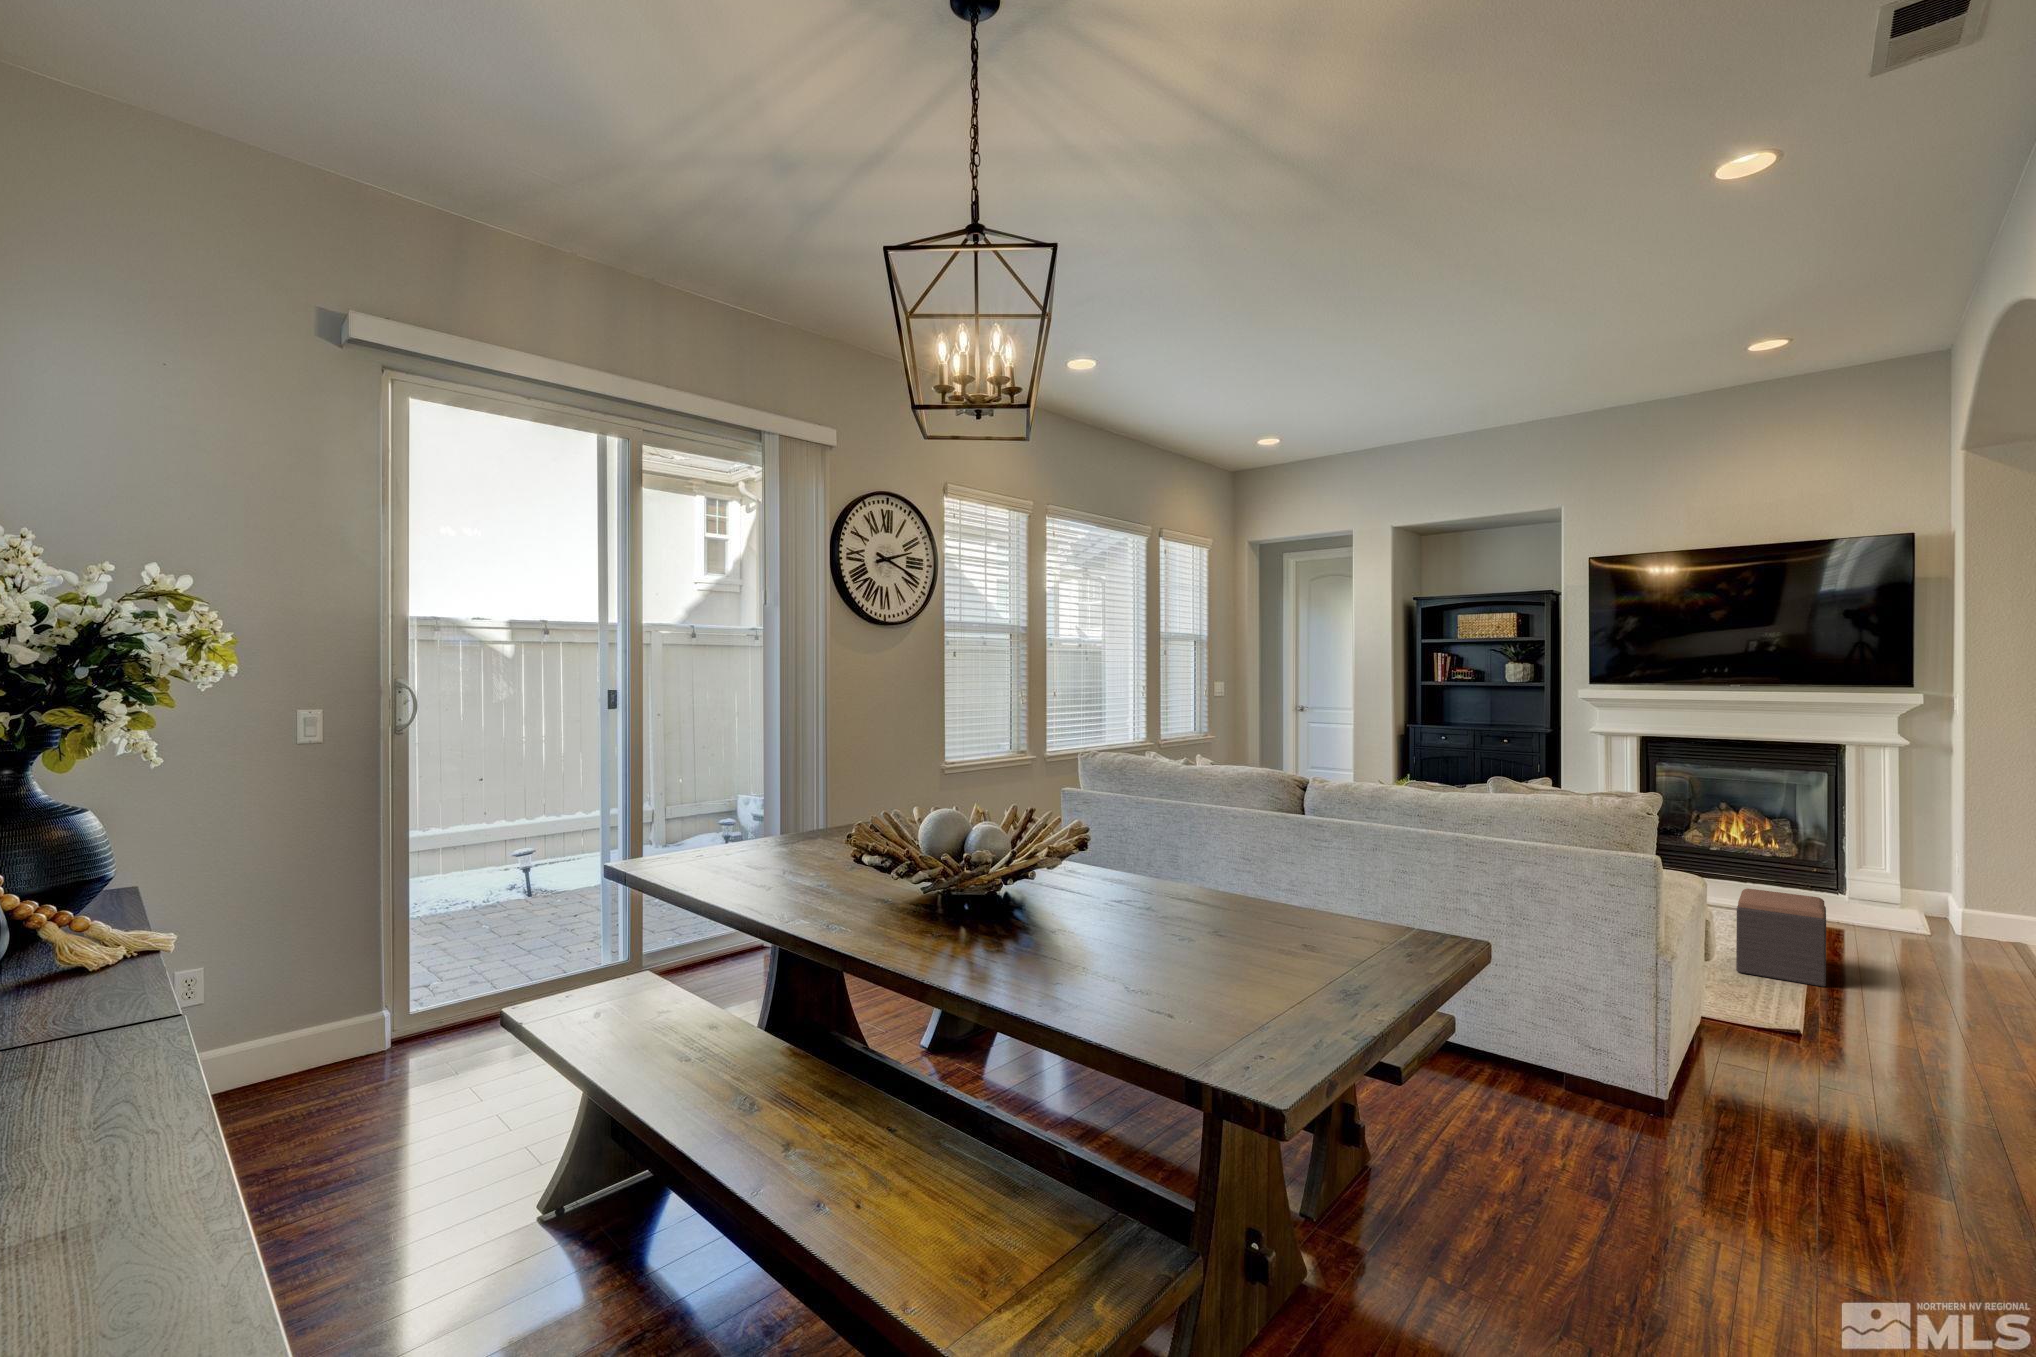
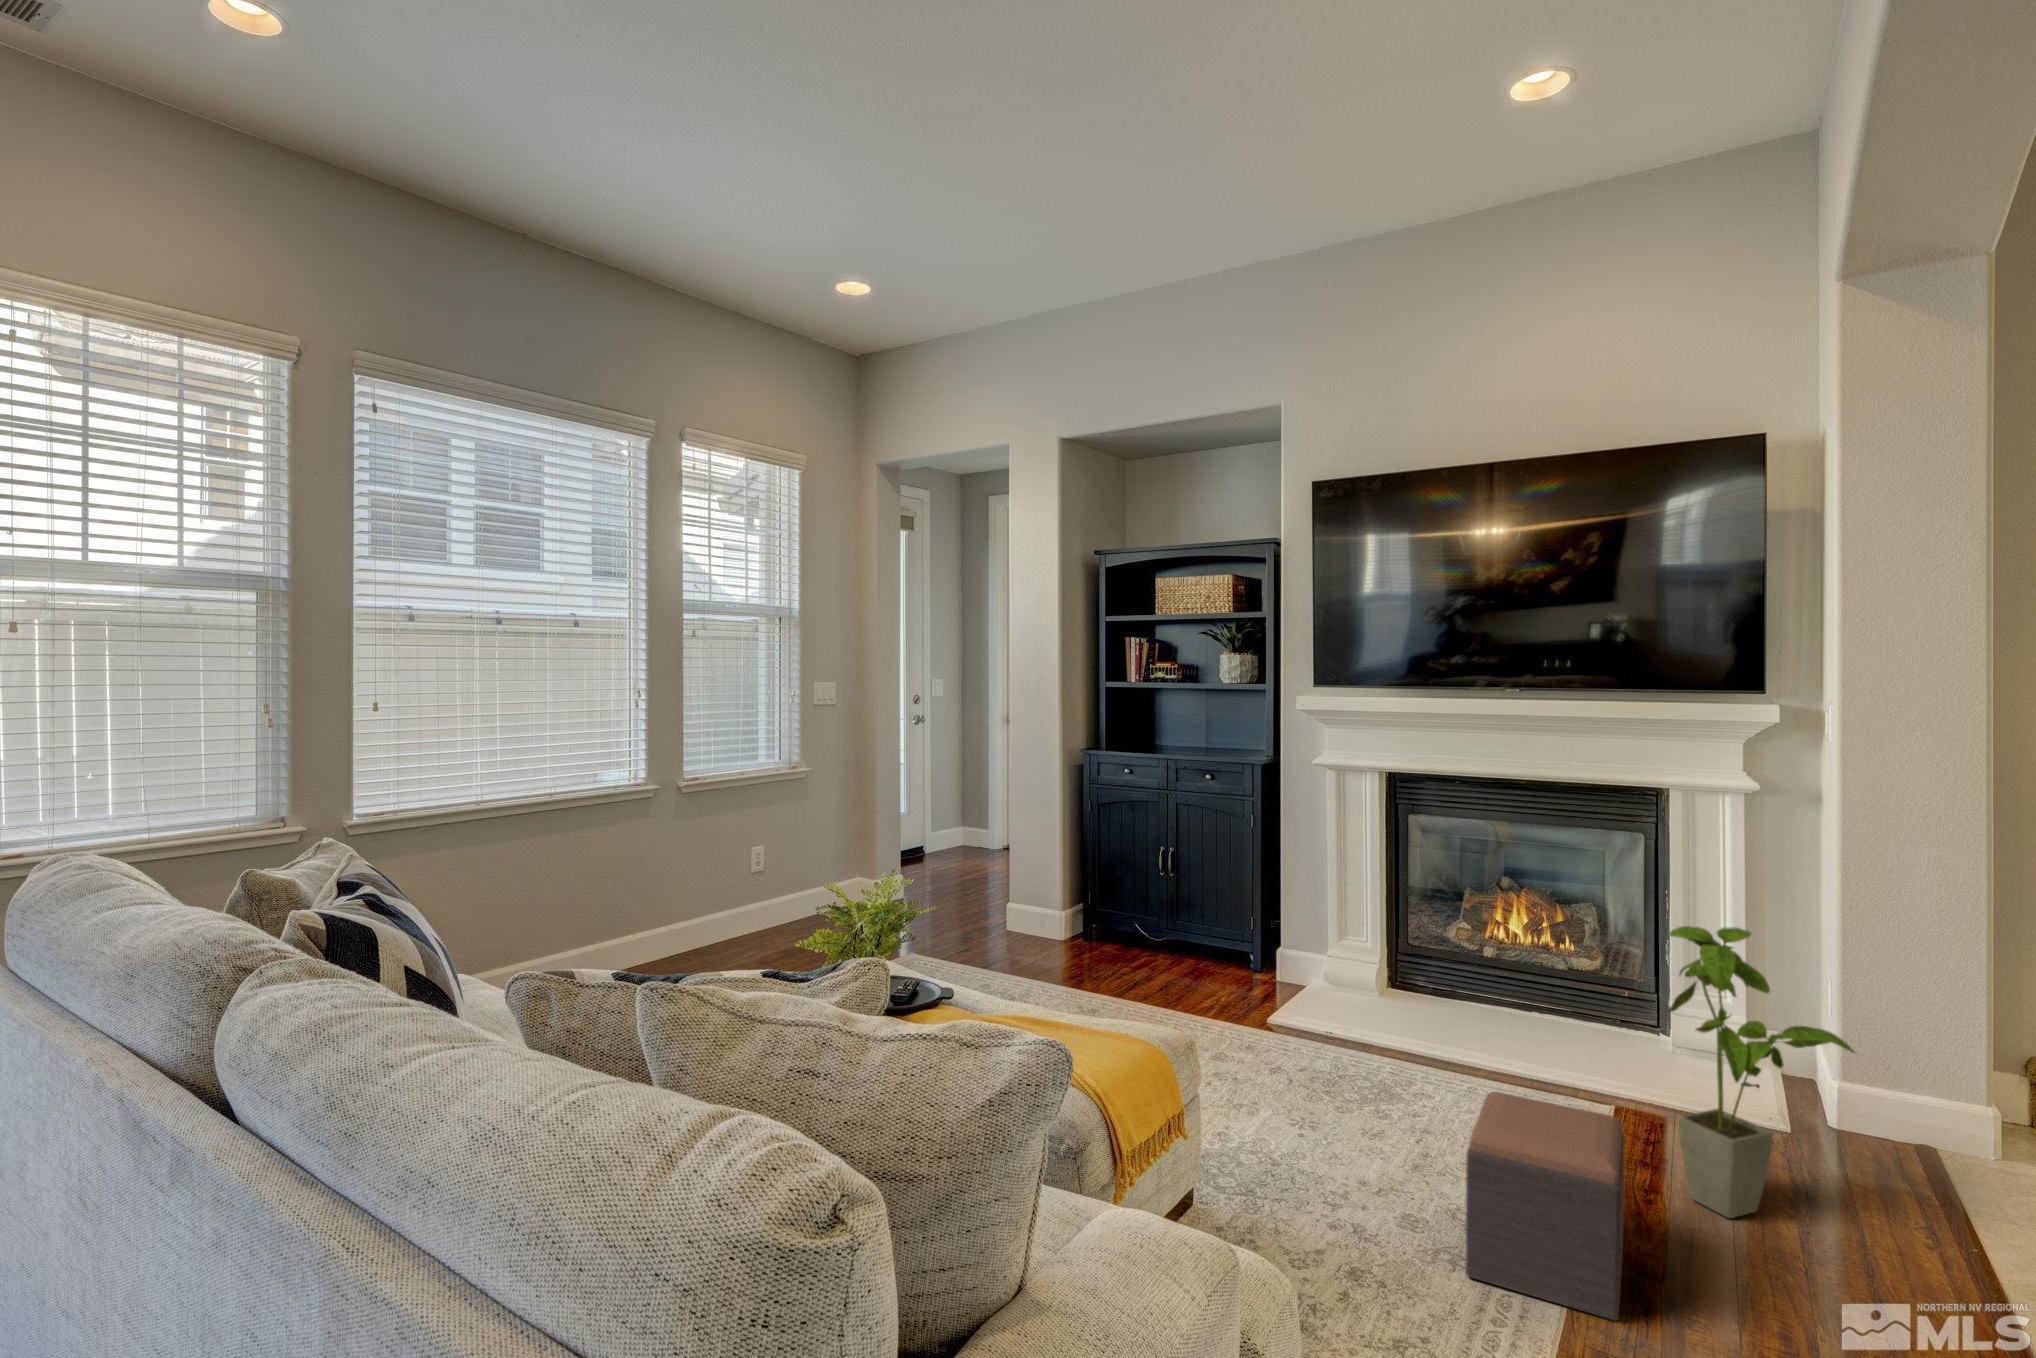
house plant: none [1848,805,1965,963] -> present [1668,926,1855,1218]

